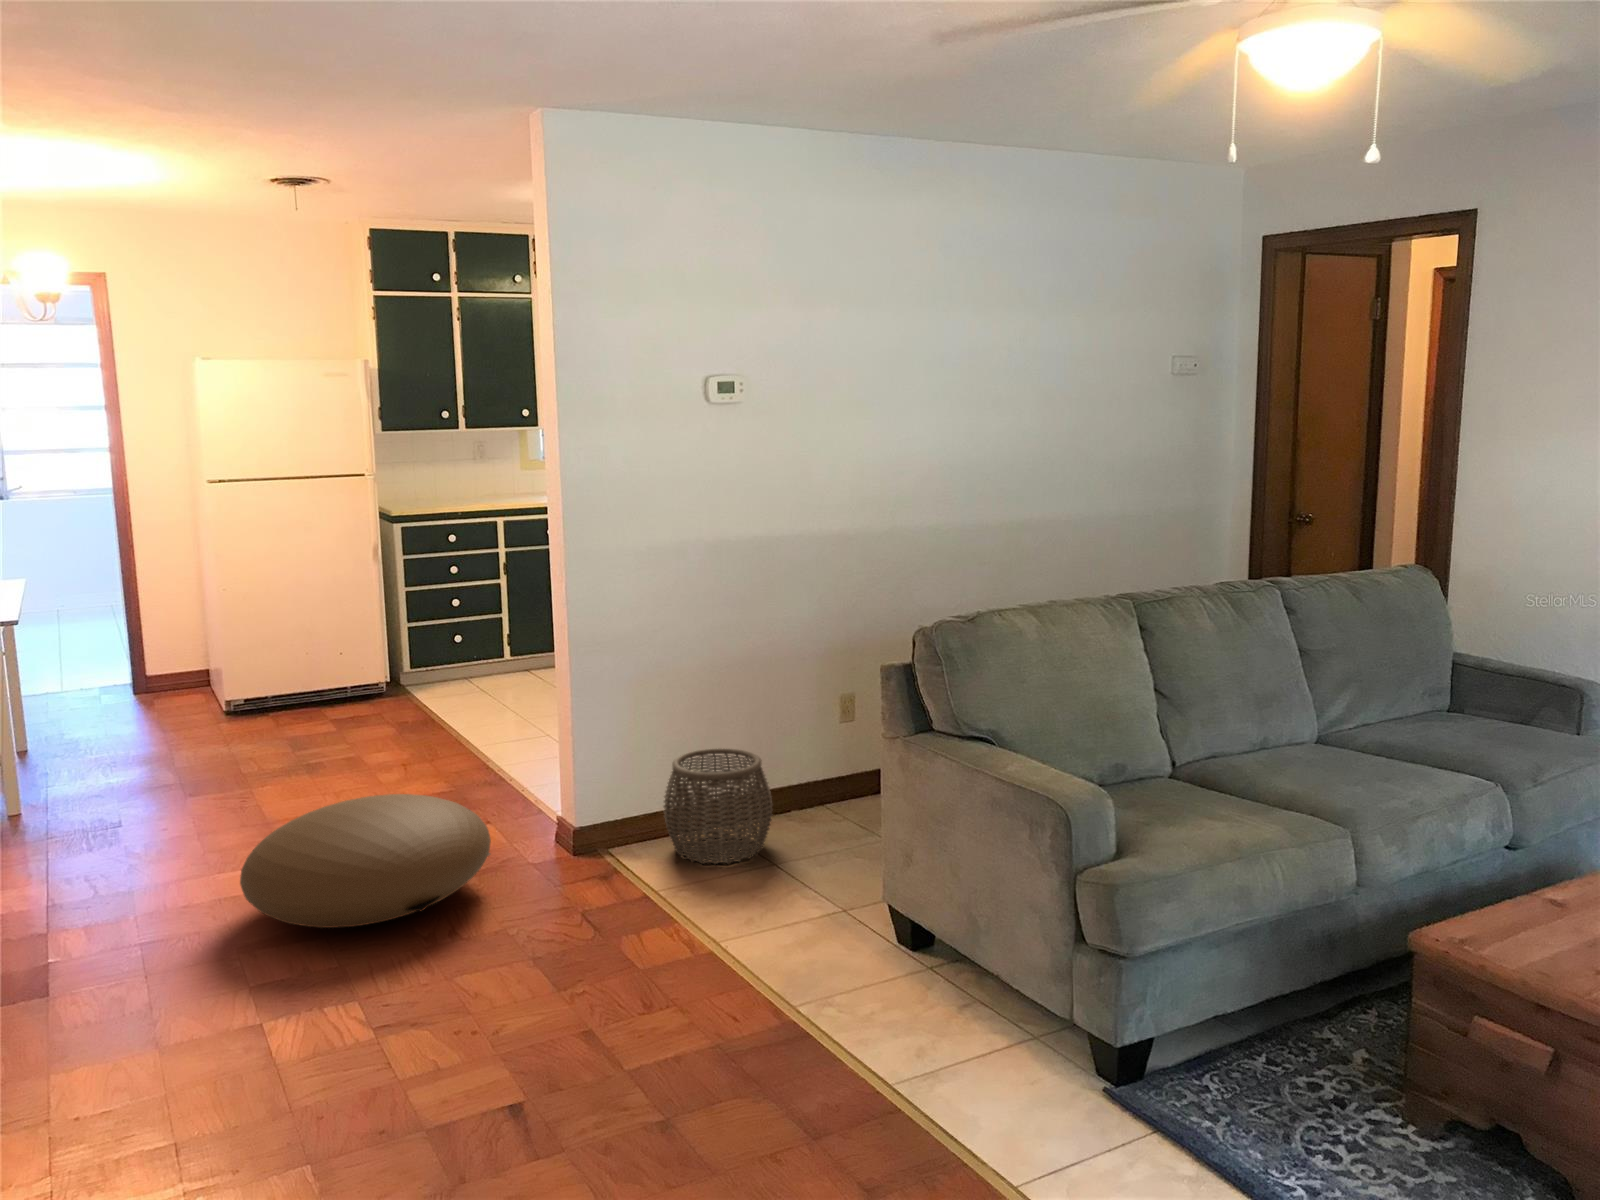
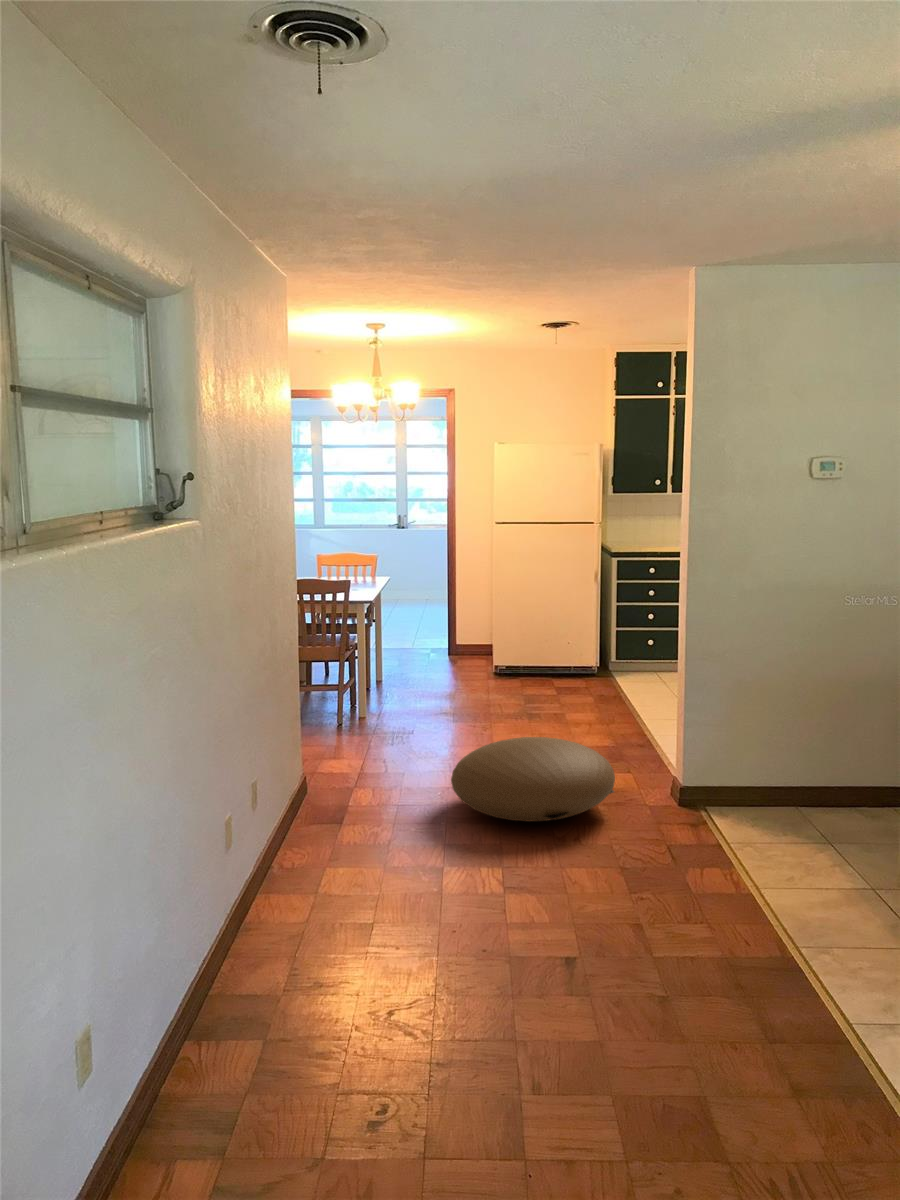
woven basket: present [663,748,772,864] -> none [749,745,841,838]

